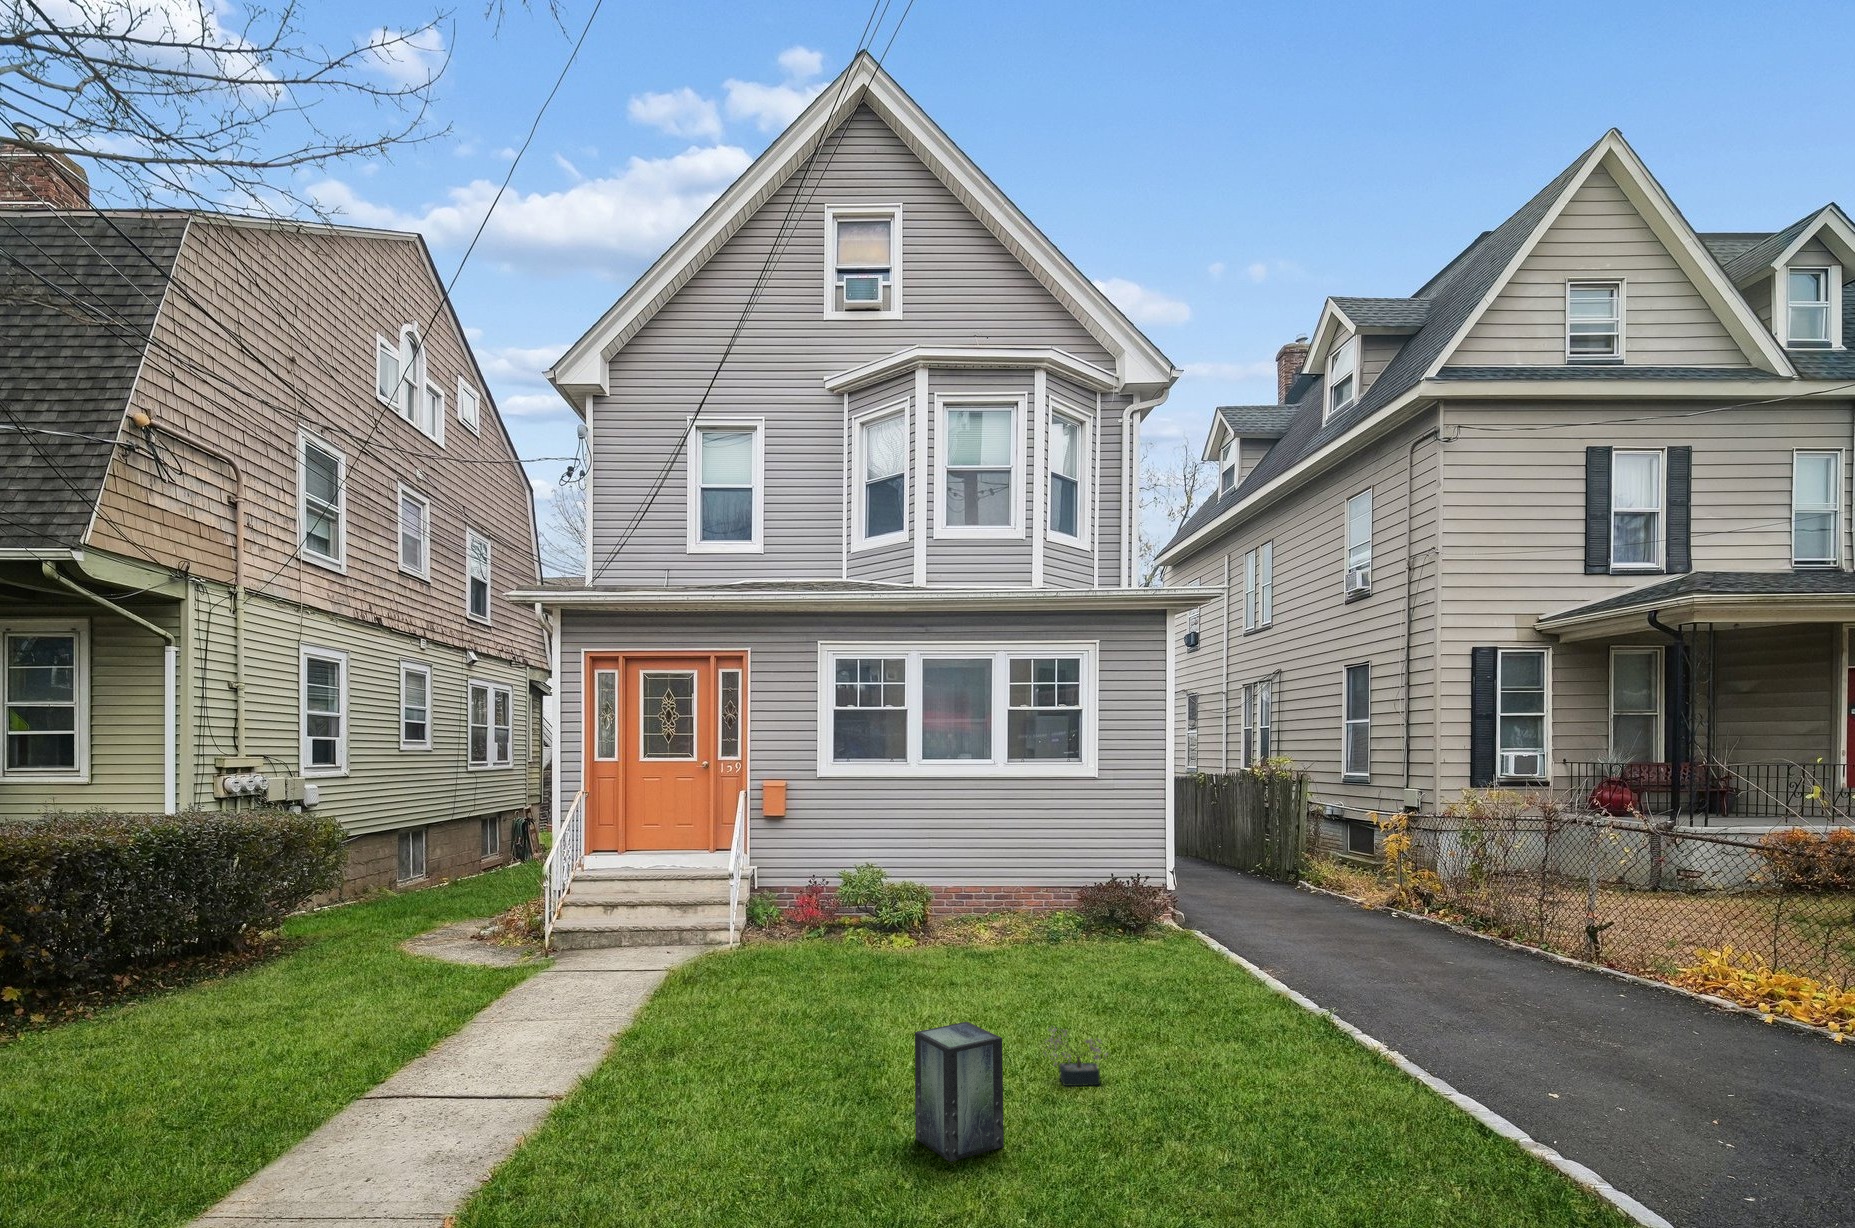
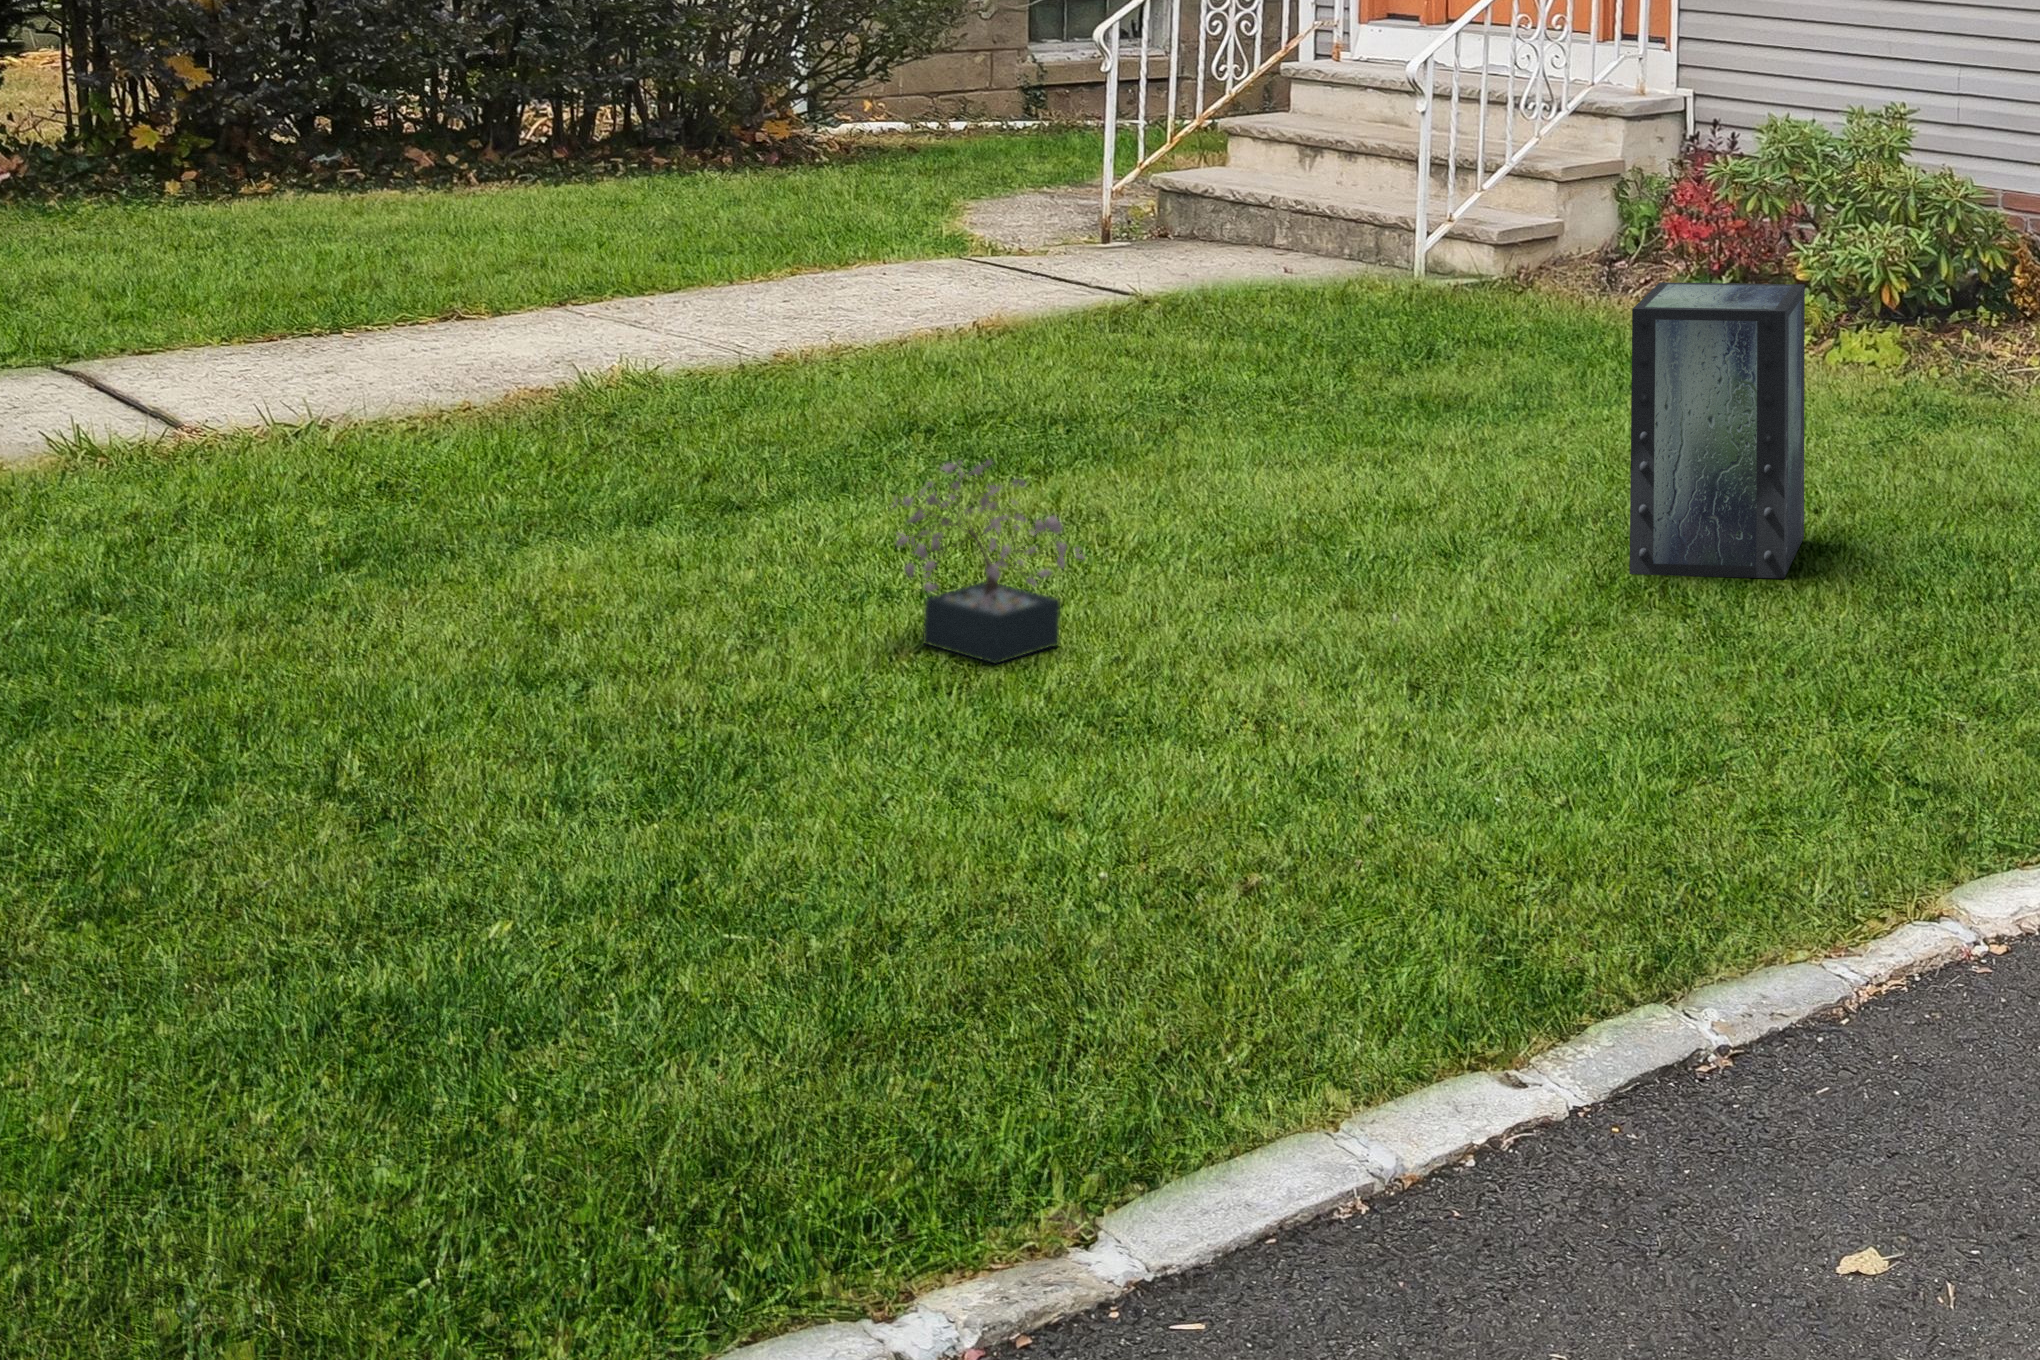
storage box: present [915,1022,1004,1162] -> present [1630,282,1805,579]

